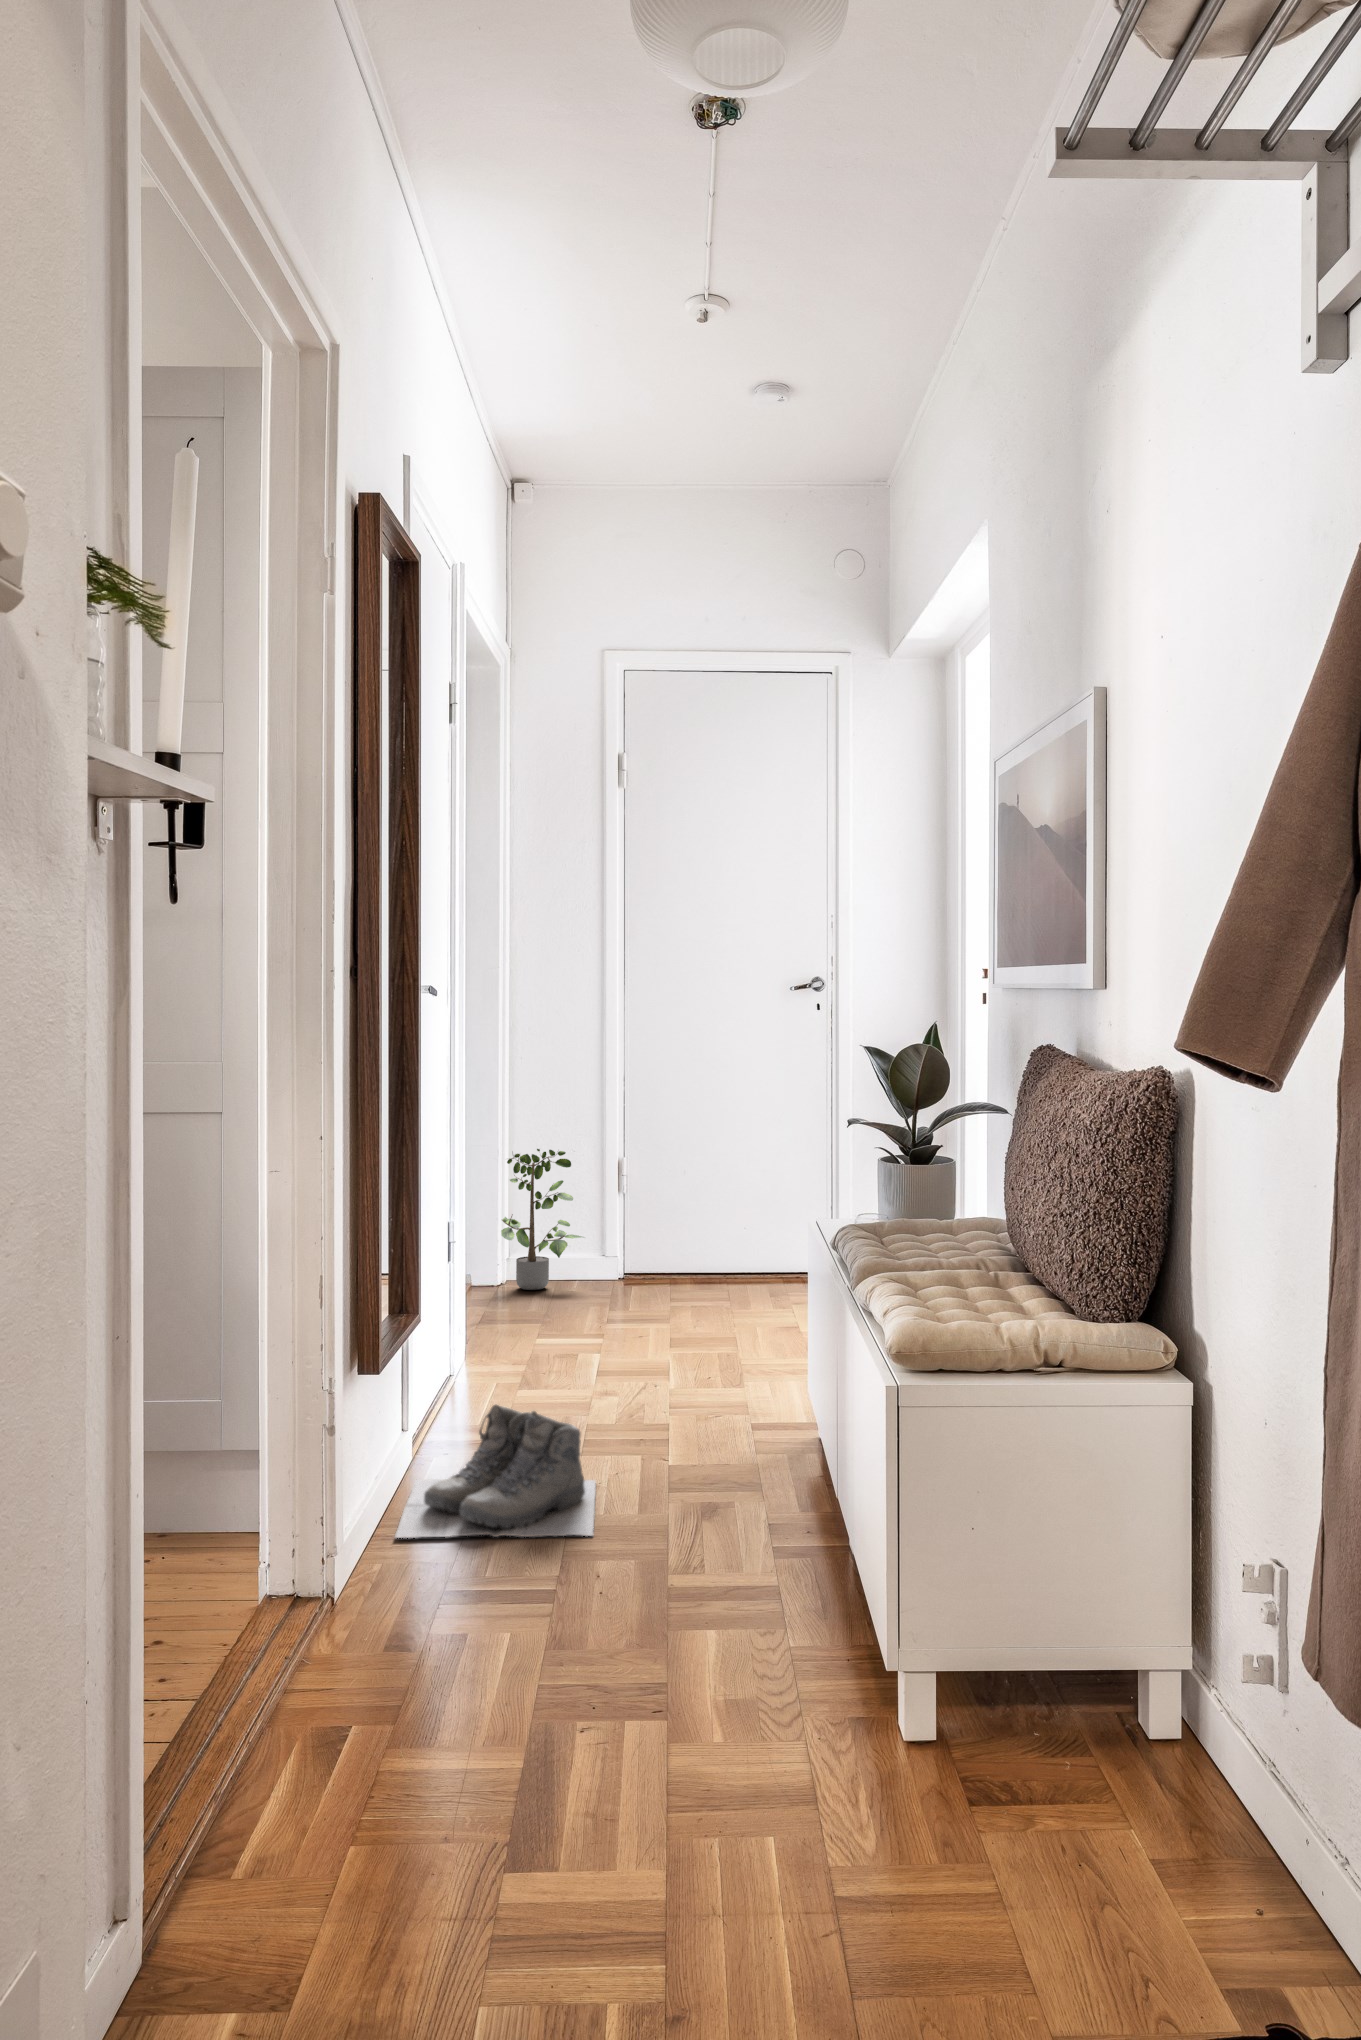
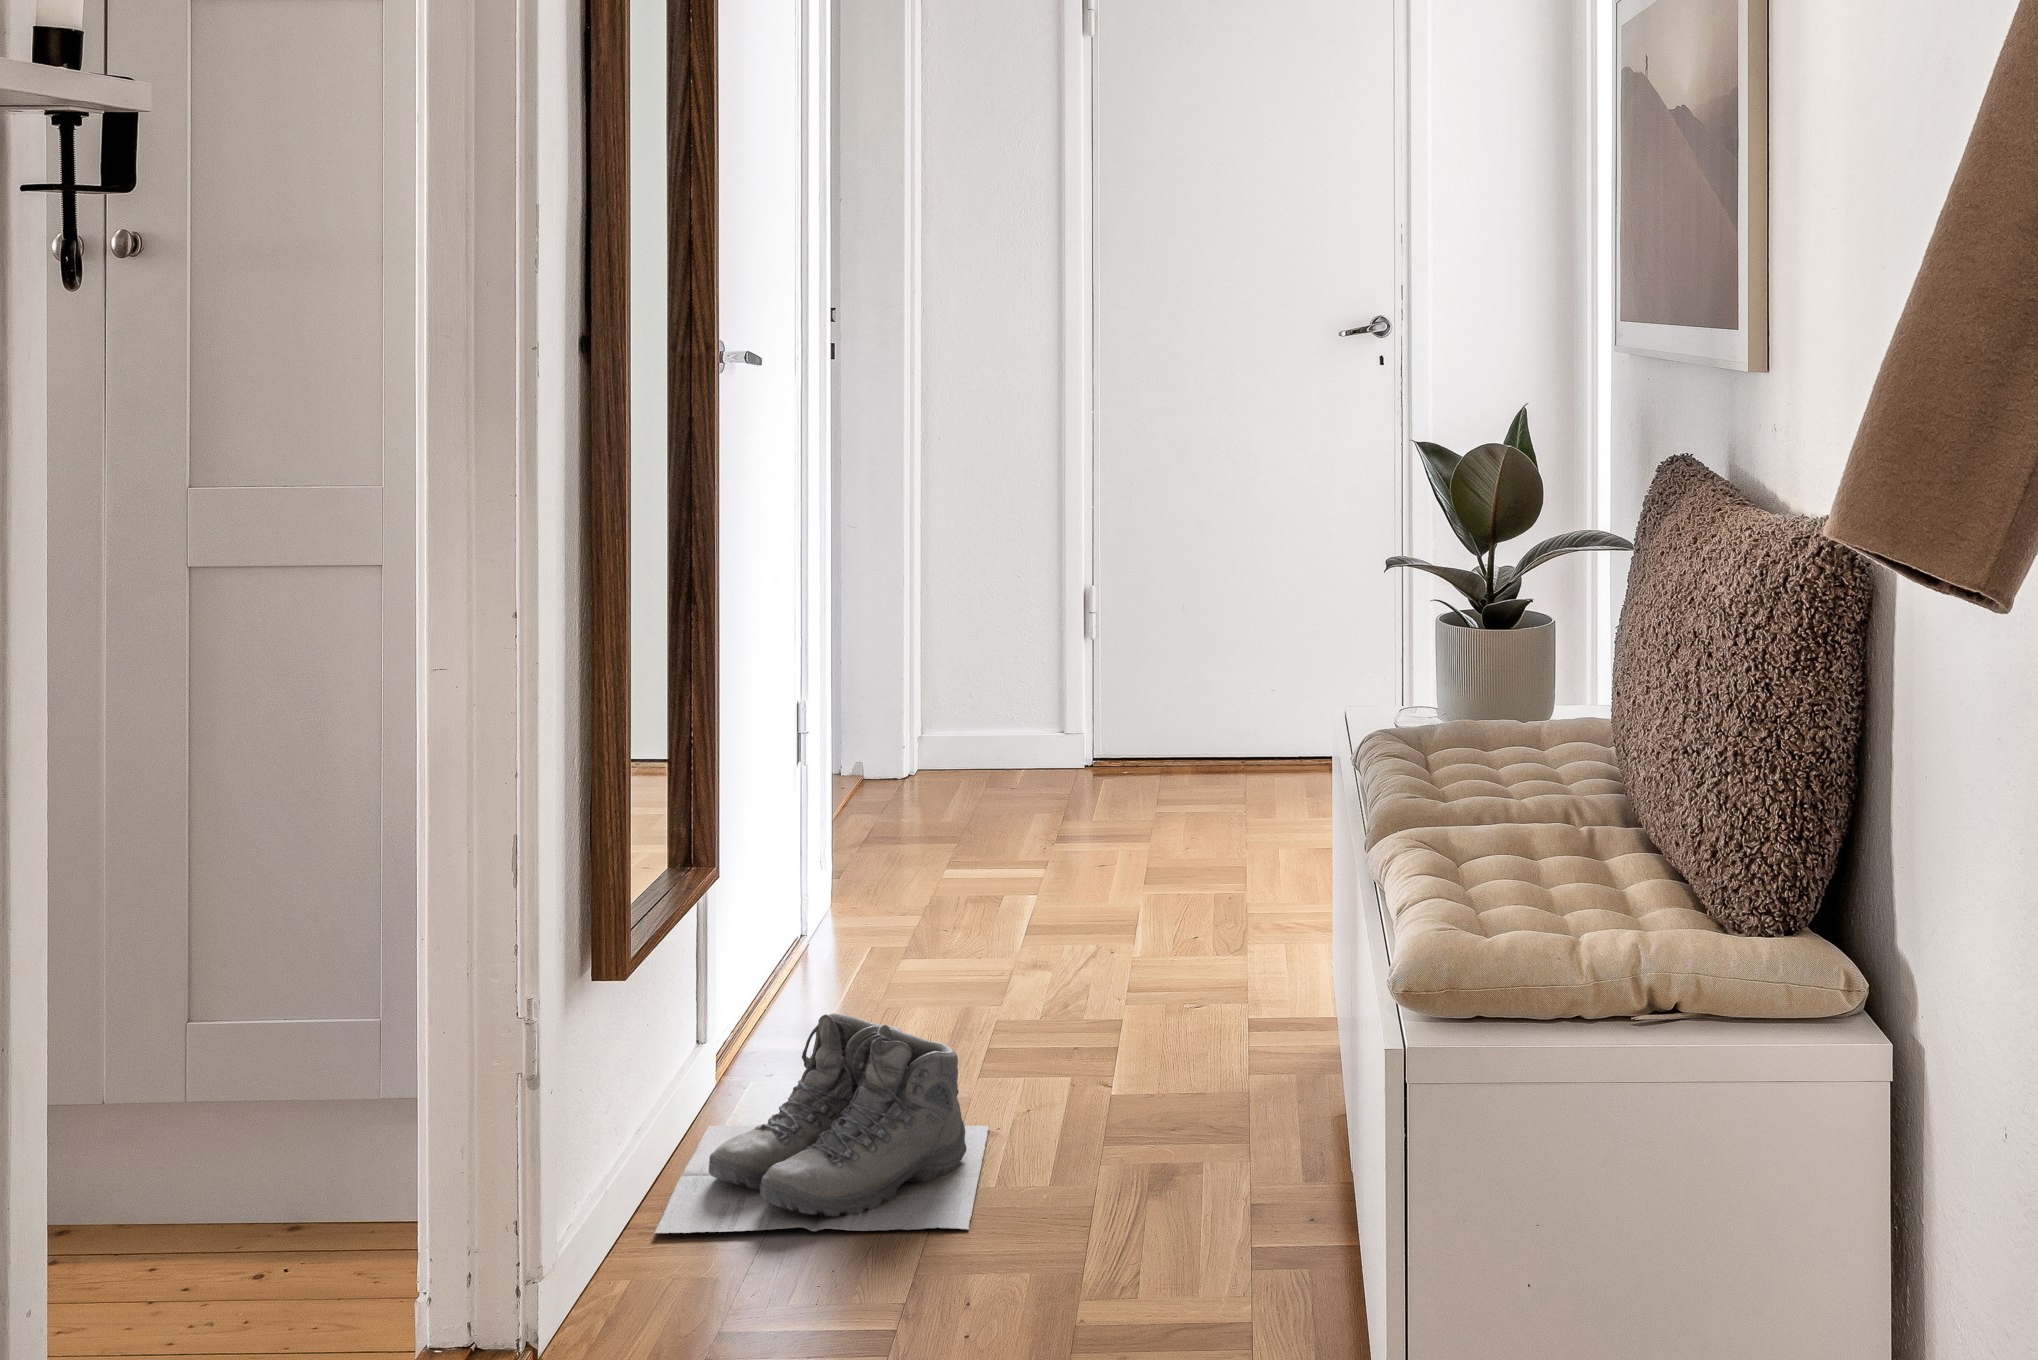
potted plant: present [501,1149,582,1290] -> none [902,575,1031,791]

